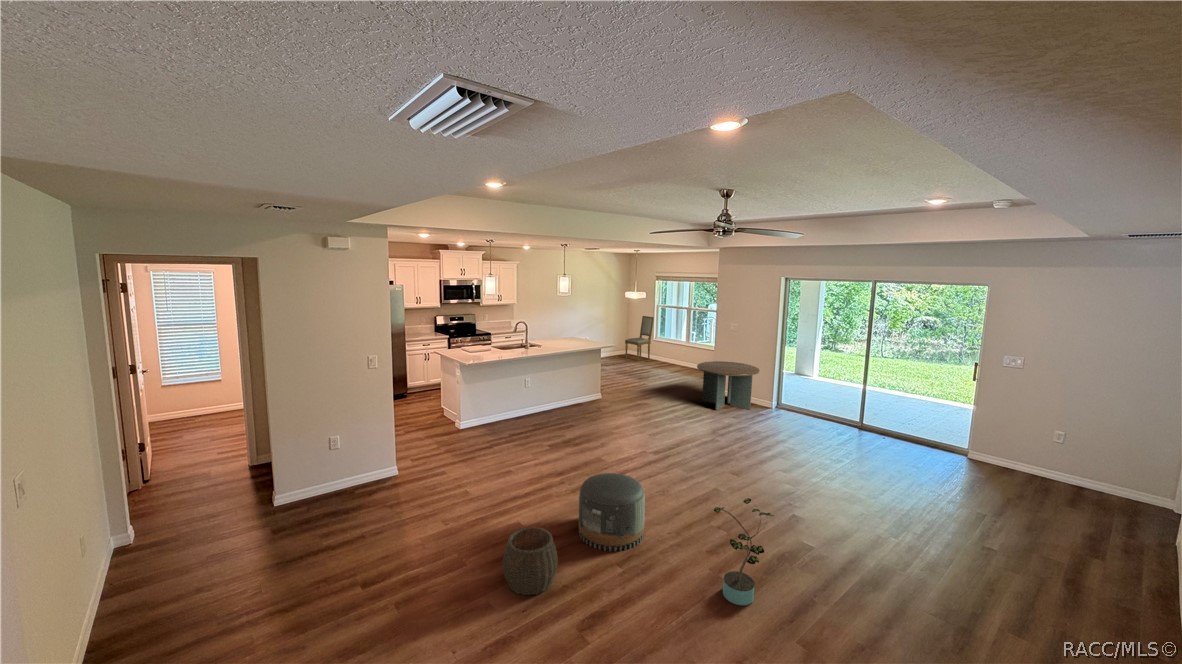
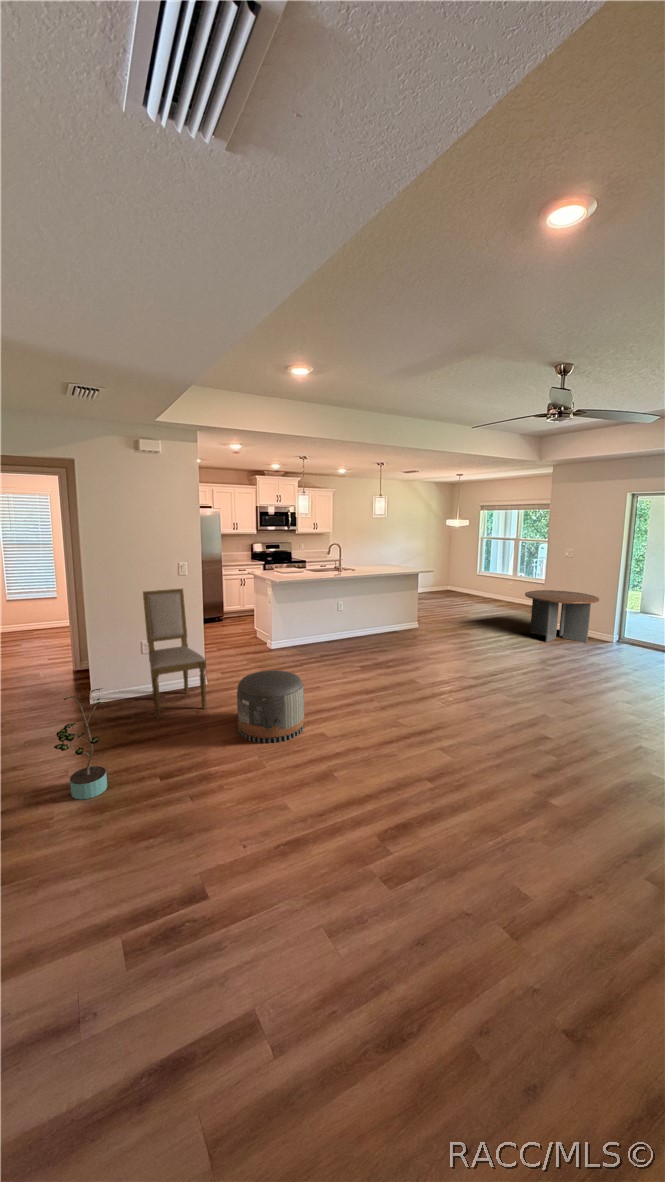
dining chair: present [625,316,654,361] -> present [143,589,206,718]
pouf: present [579,473,645,551] -> present [237,670,304,743]
potted plant: present [714,498,774,605] -> present [54,688,107,800]
woven basket: present [503,527,557,595] -> none [302,735,362,808]

